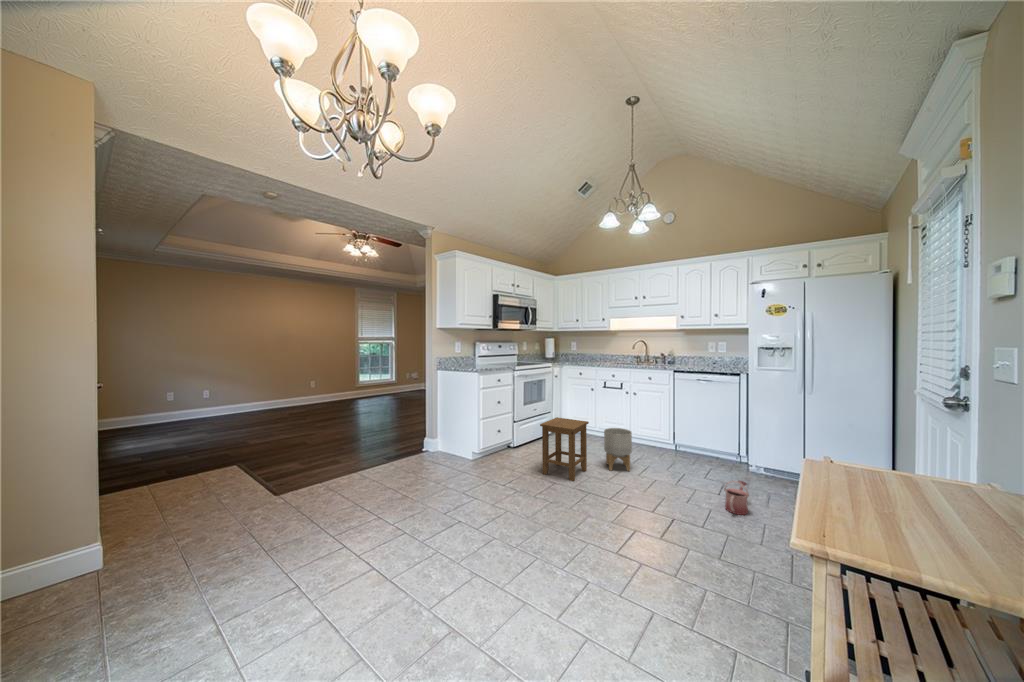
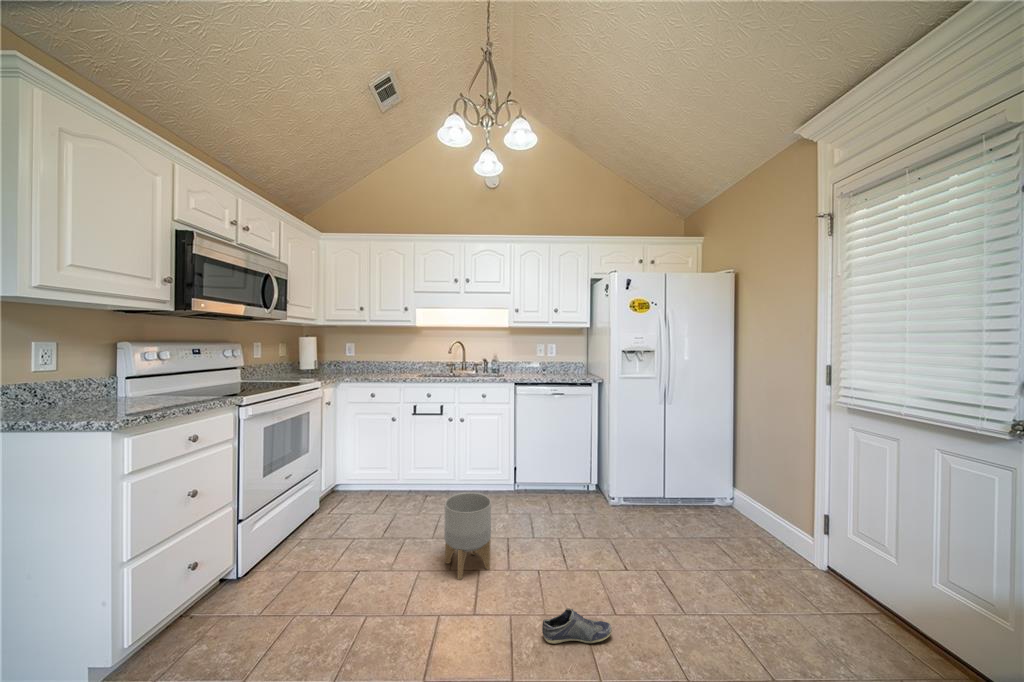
stool: present [540,417,589,481] -> none [323,501,424,654]
watering can: present [724,481,749,515] -> none [656,552,691,617]
shoe: none [638,485,679,504] -> present [542,608,612,644]

